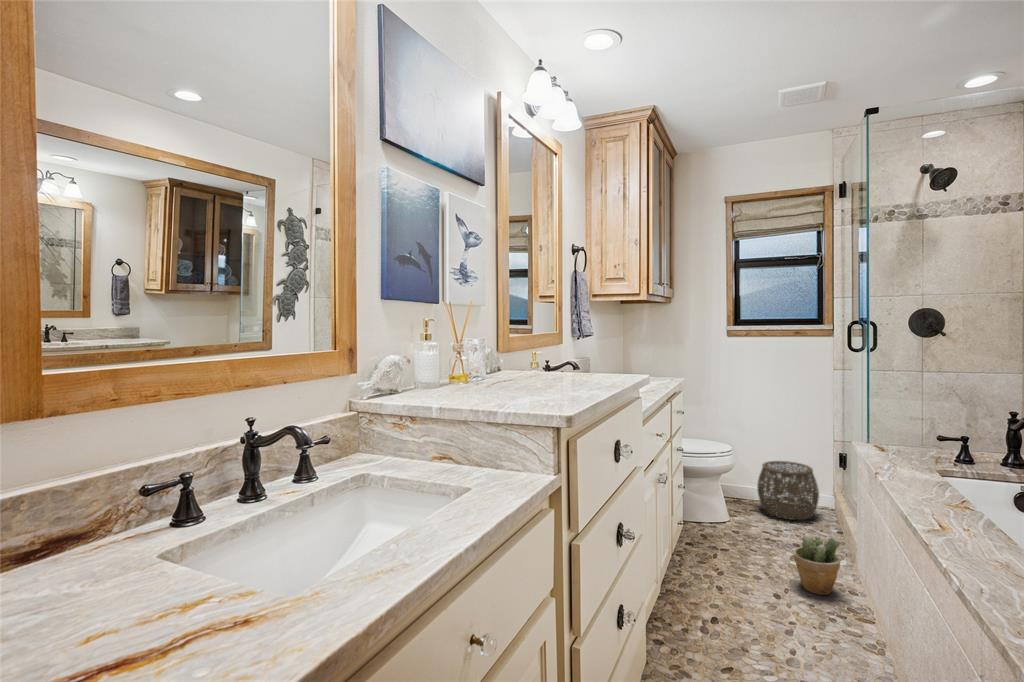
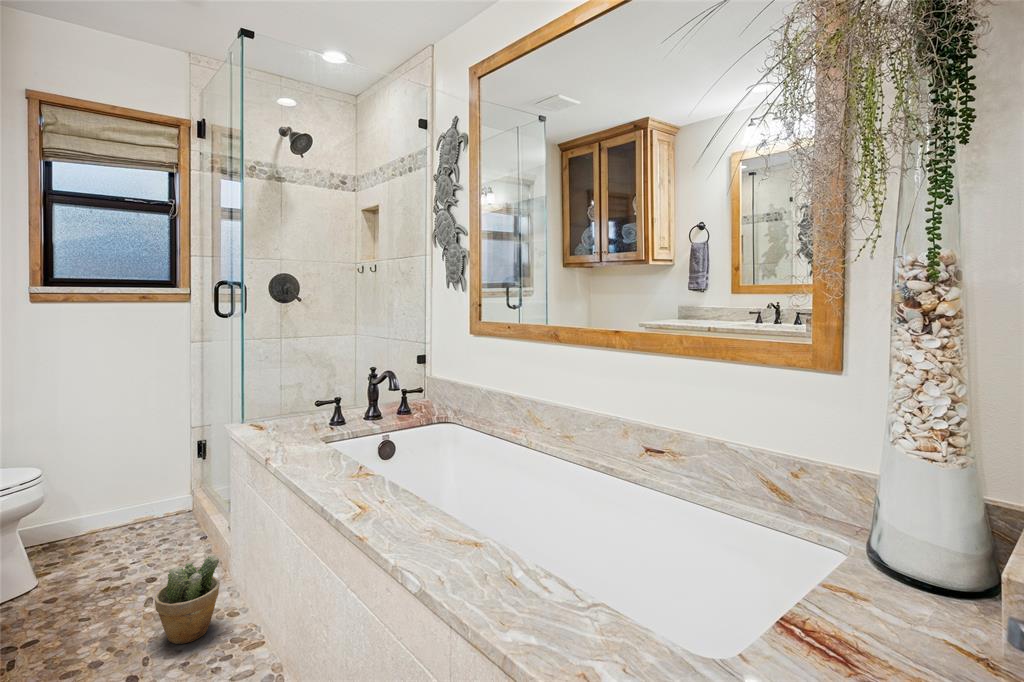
woven basket: present [757,461,819,520] -> none [83,466,177,549]

